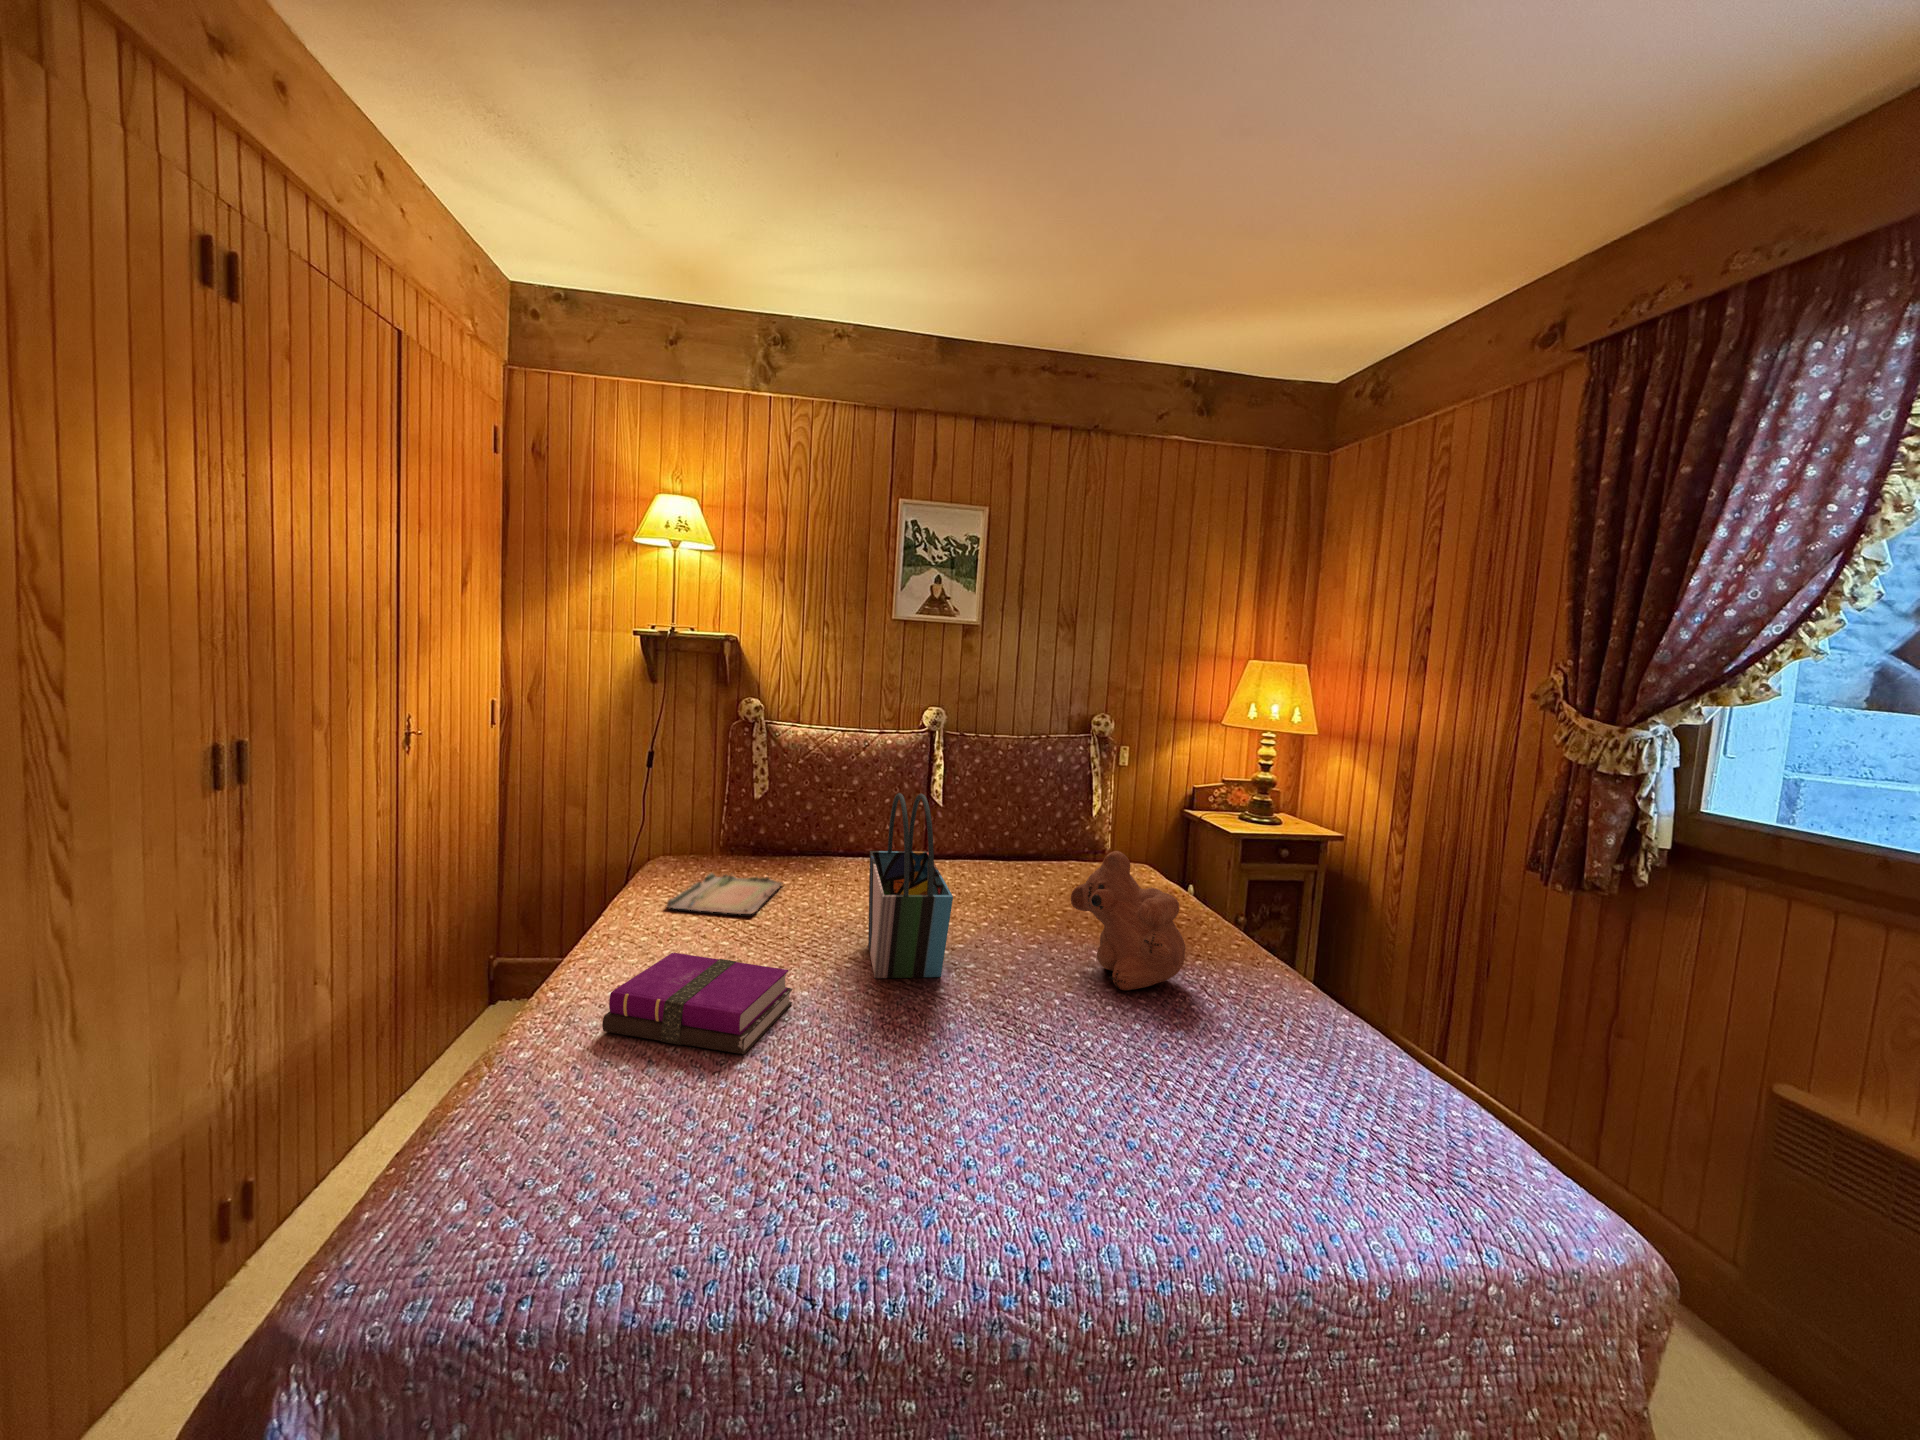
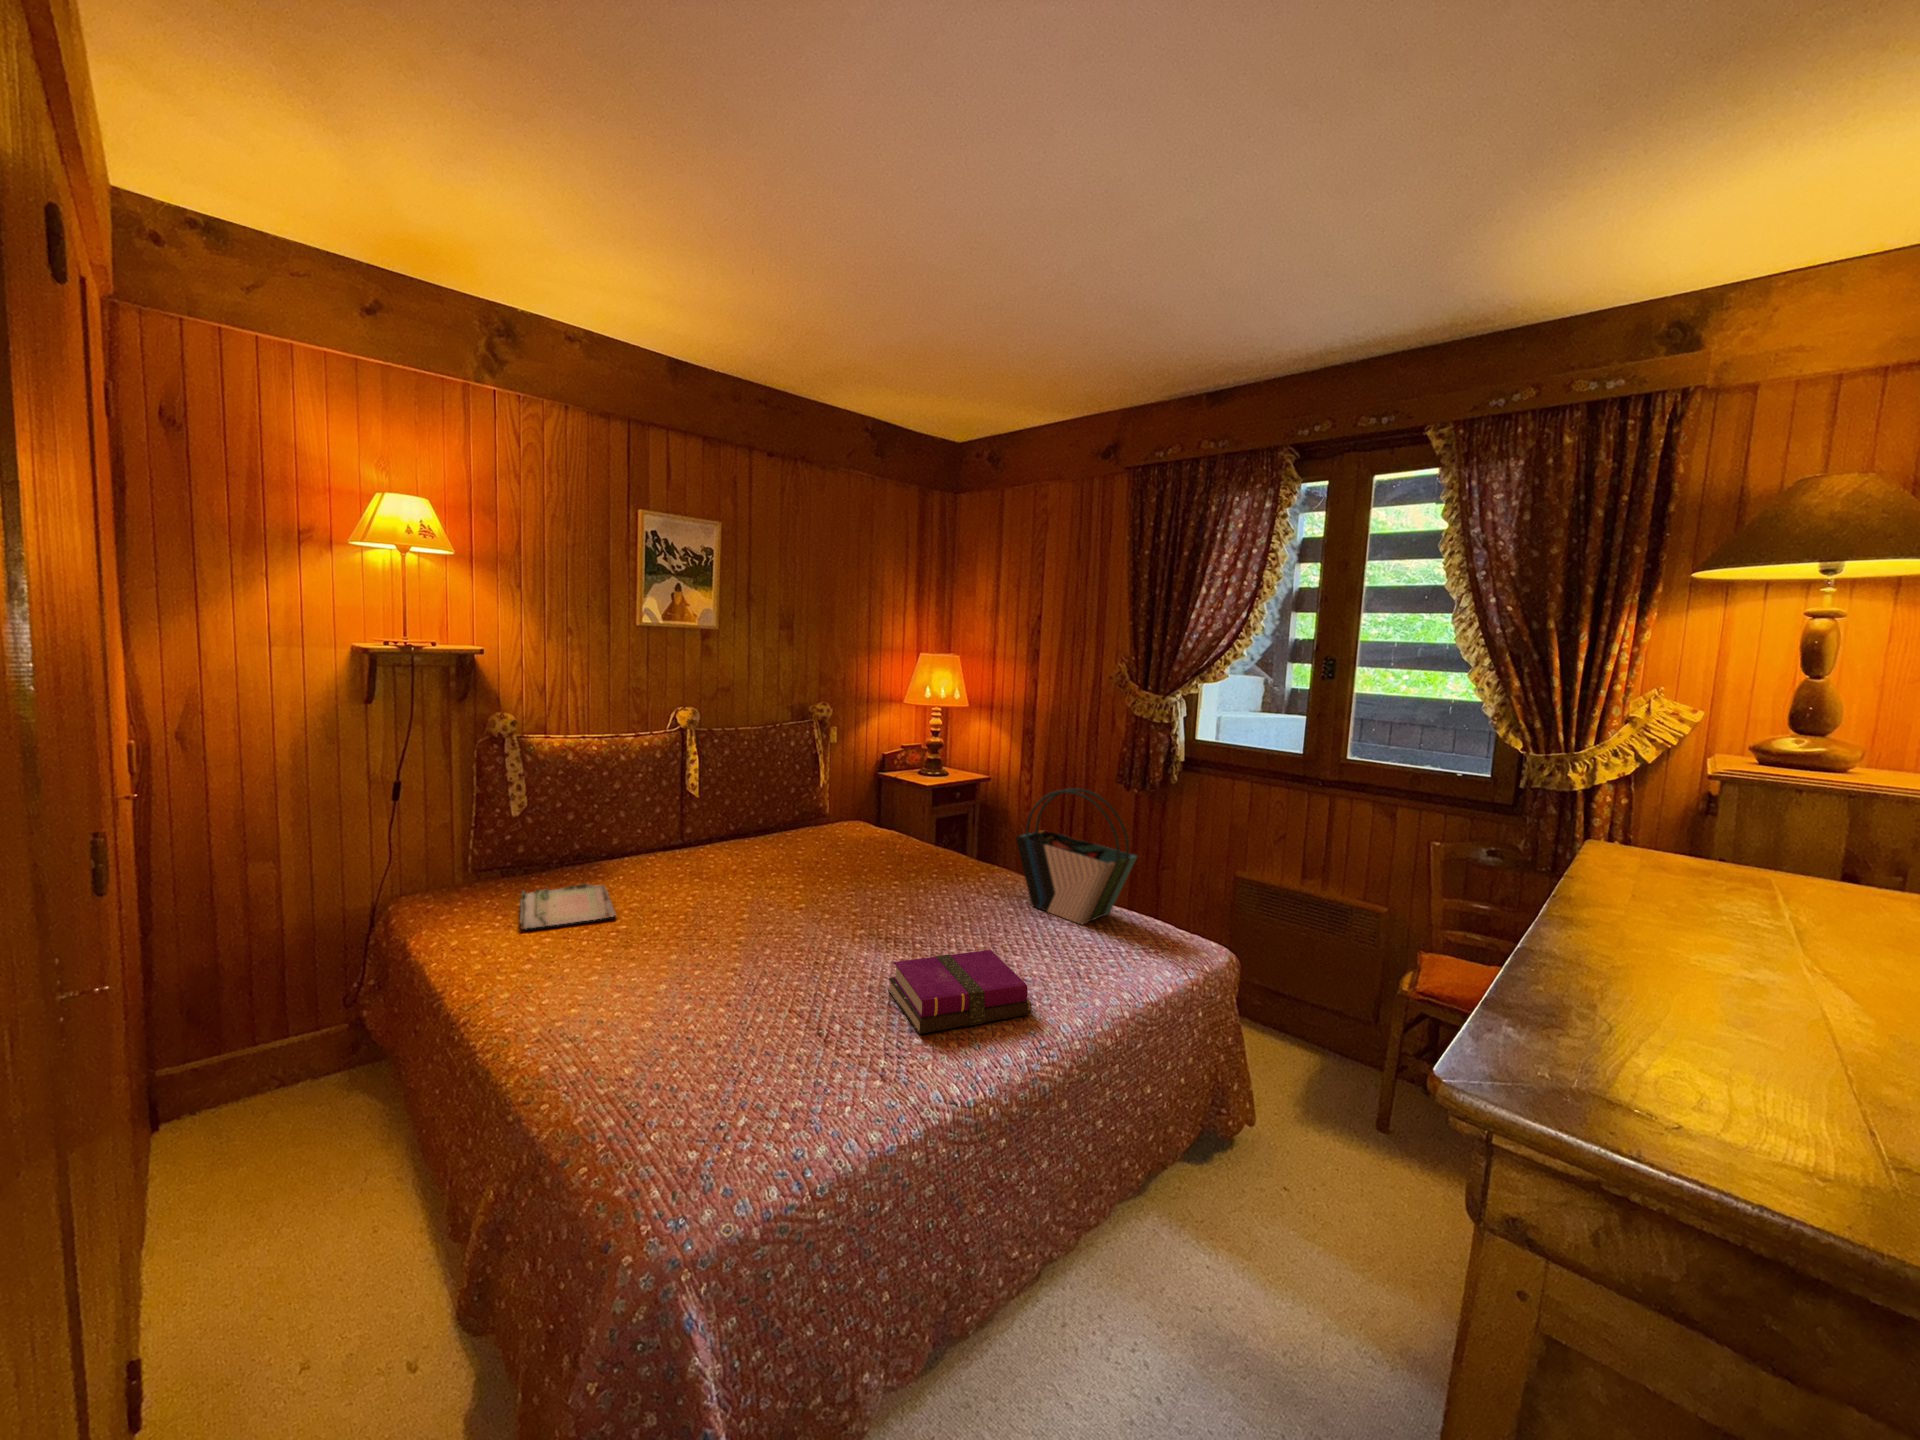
tote bag: present [868,793,953,978] -> present [1016,788,1137,924]
teddy bear: present [1071,851,1185,990] -> none [888,810,976,904]
notebook: present [602,953,793,1054] -> present [888,950,1031,1034]

